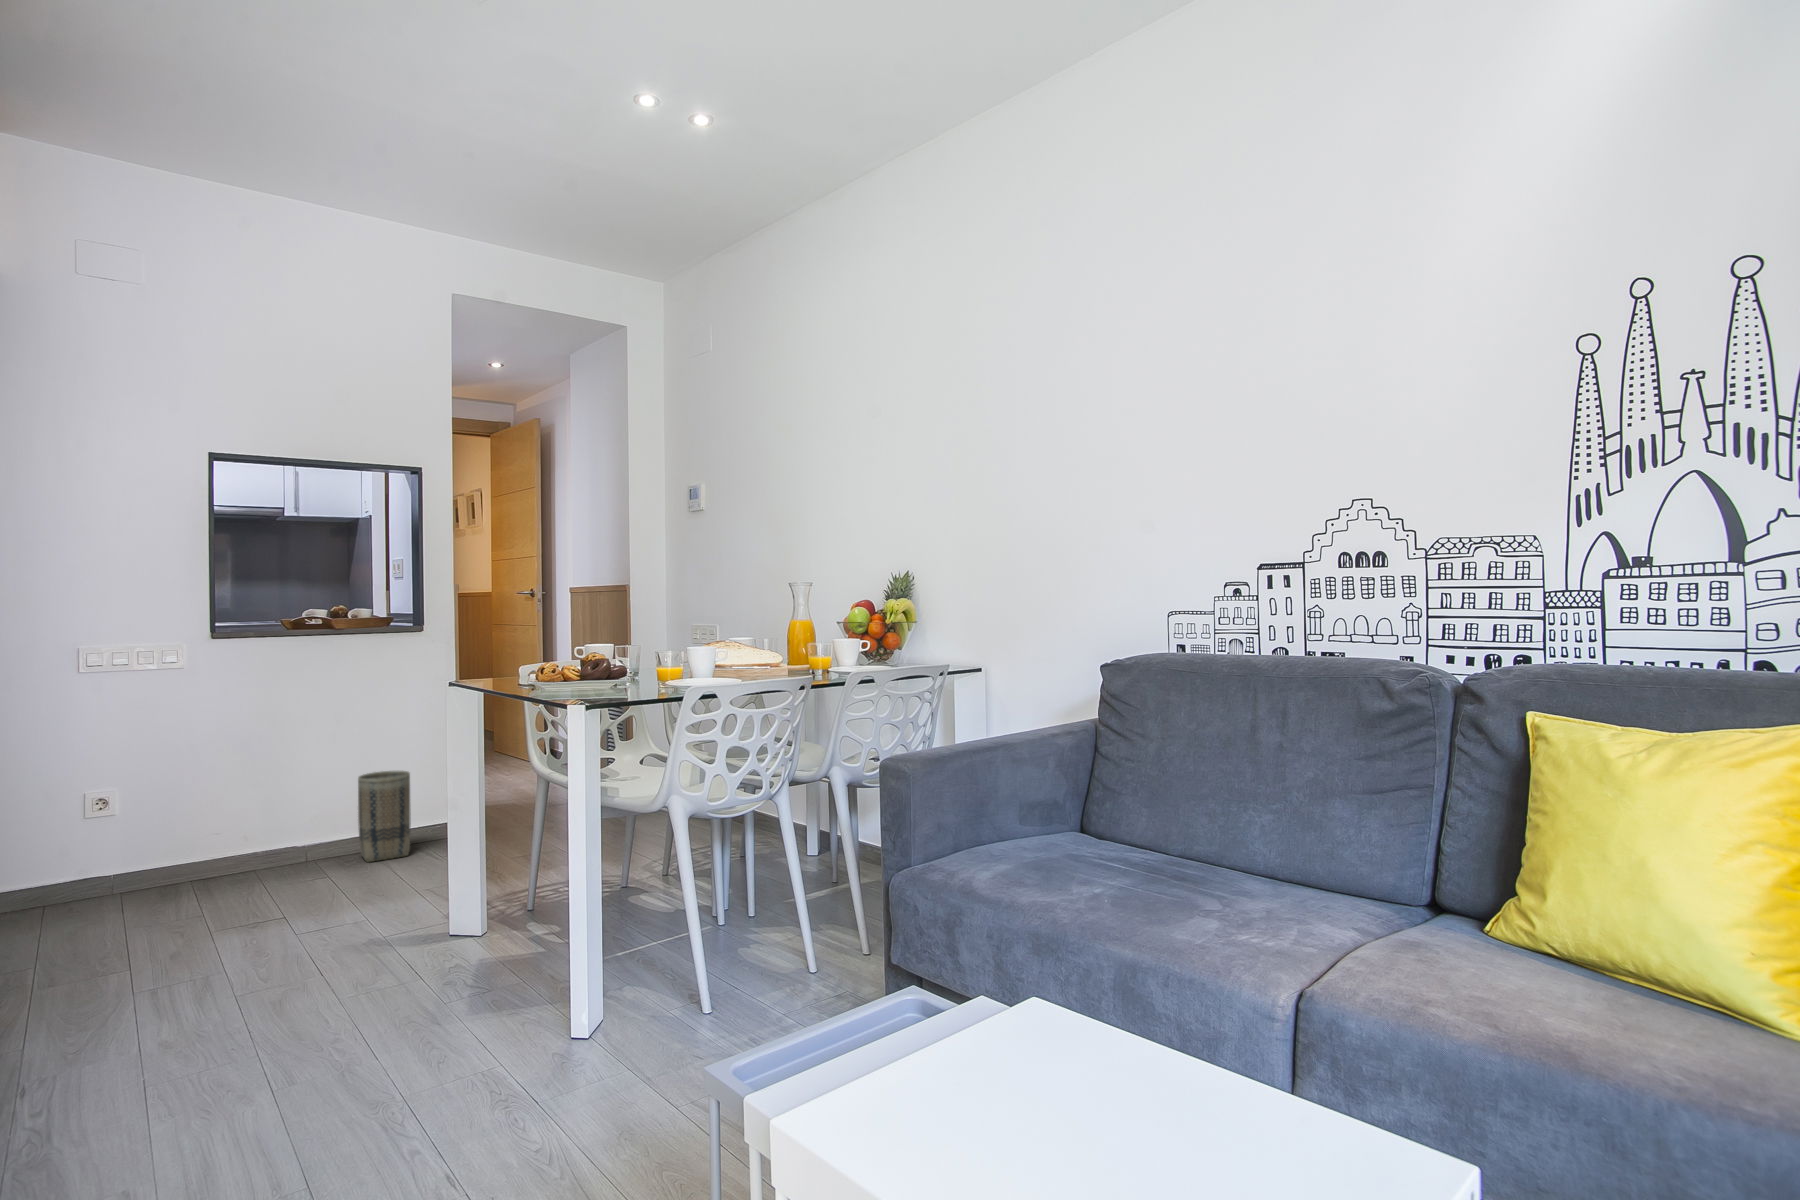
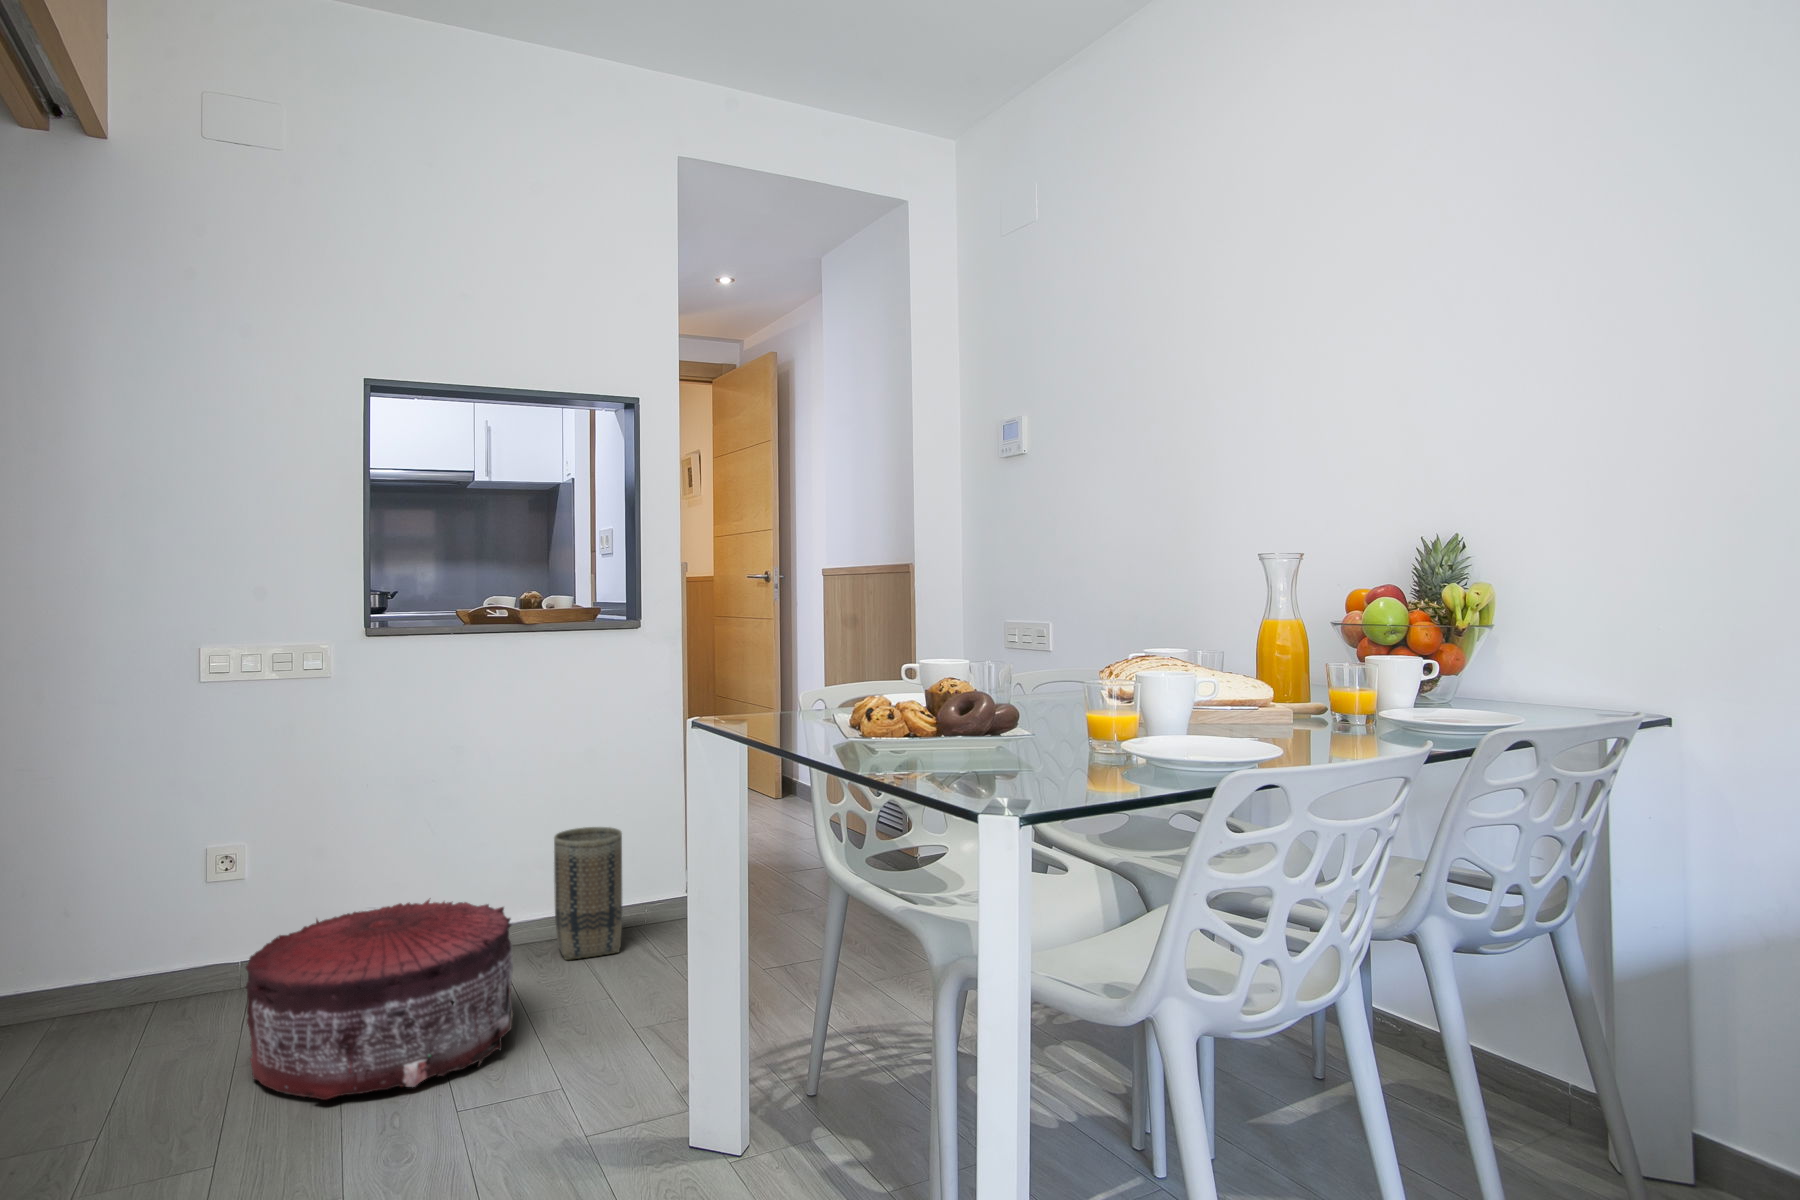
pouf: none [131,817,330,938] -> present [245,900,513,1100]

